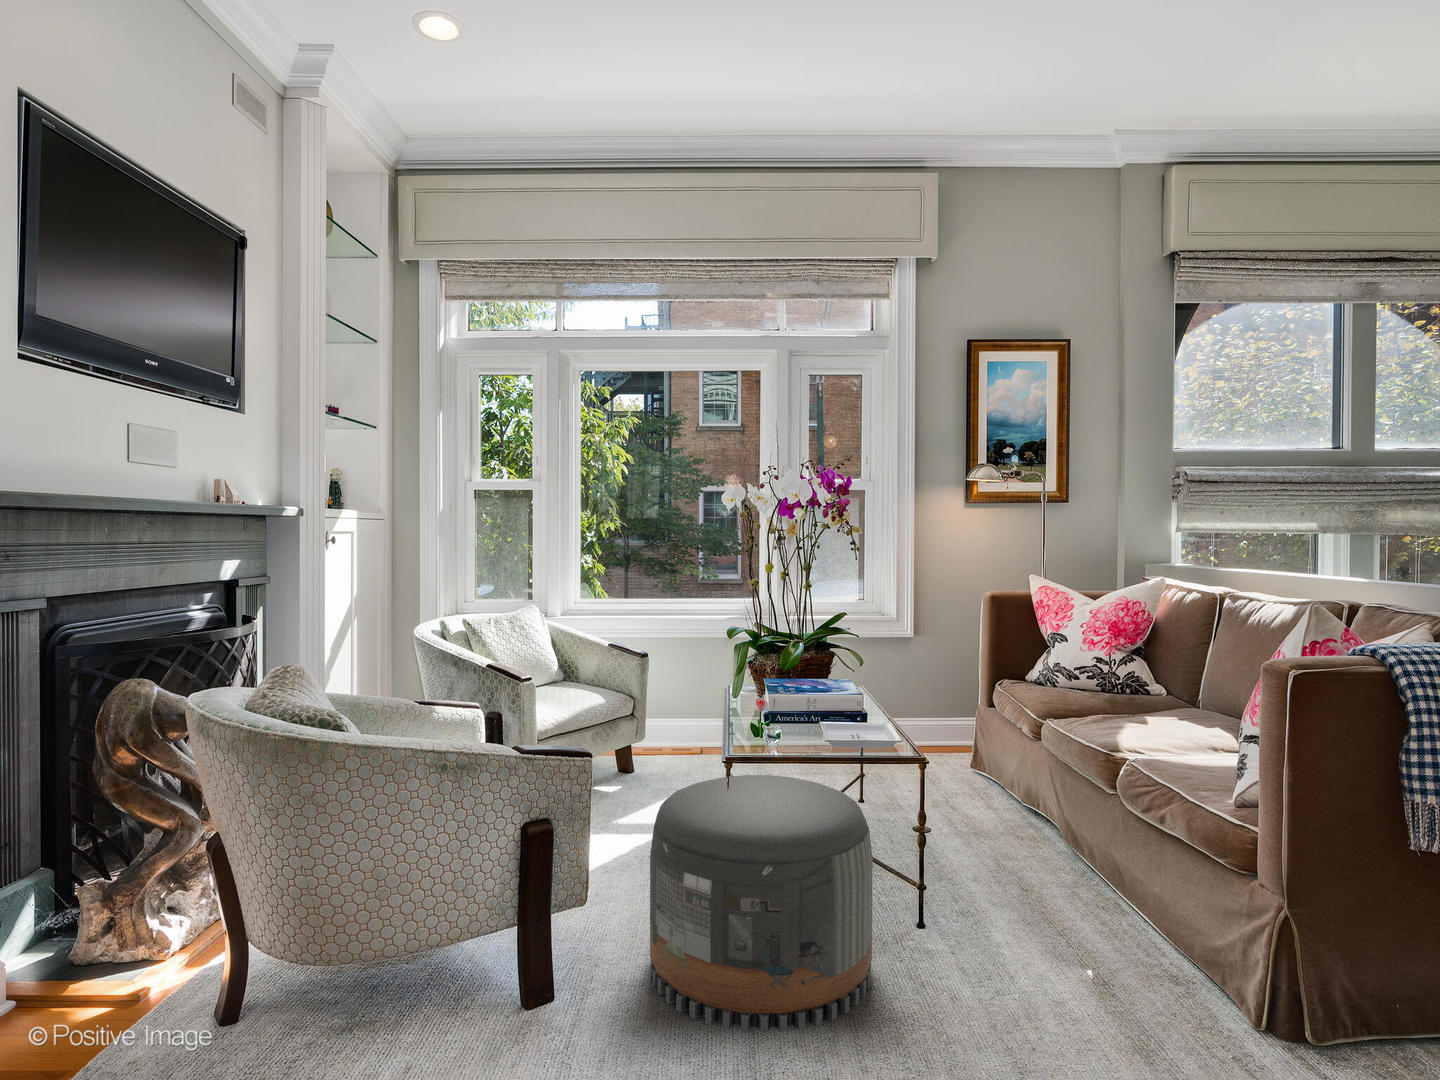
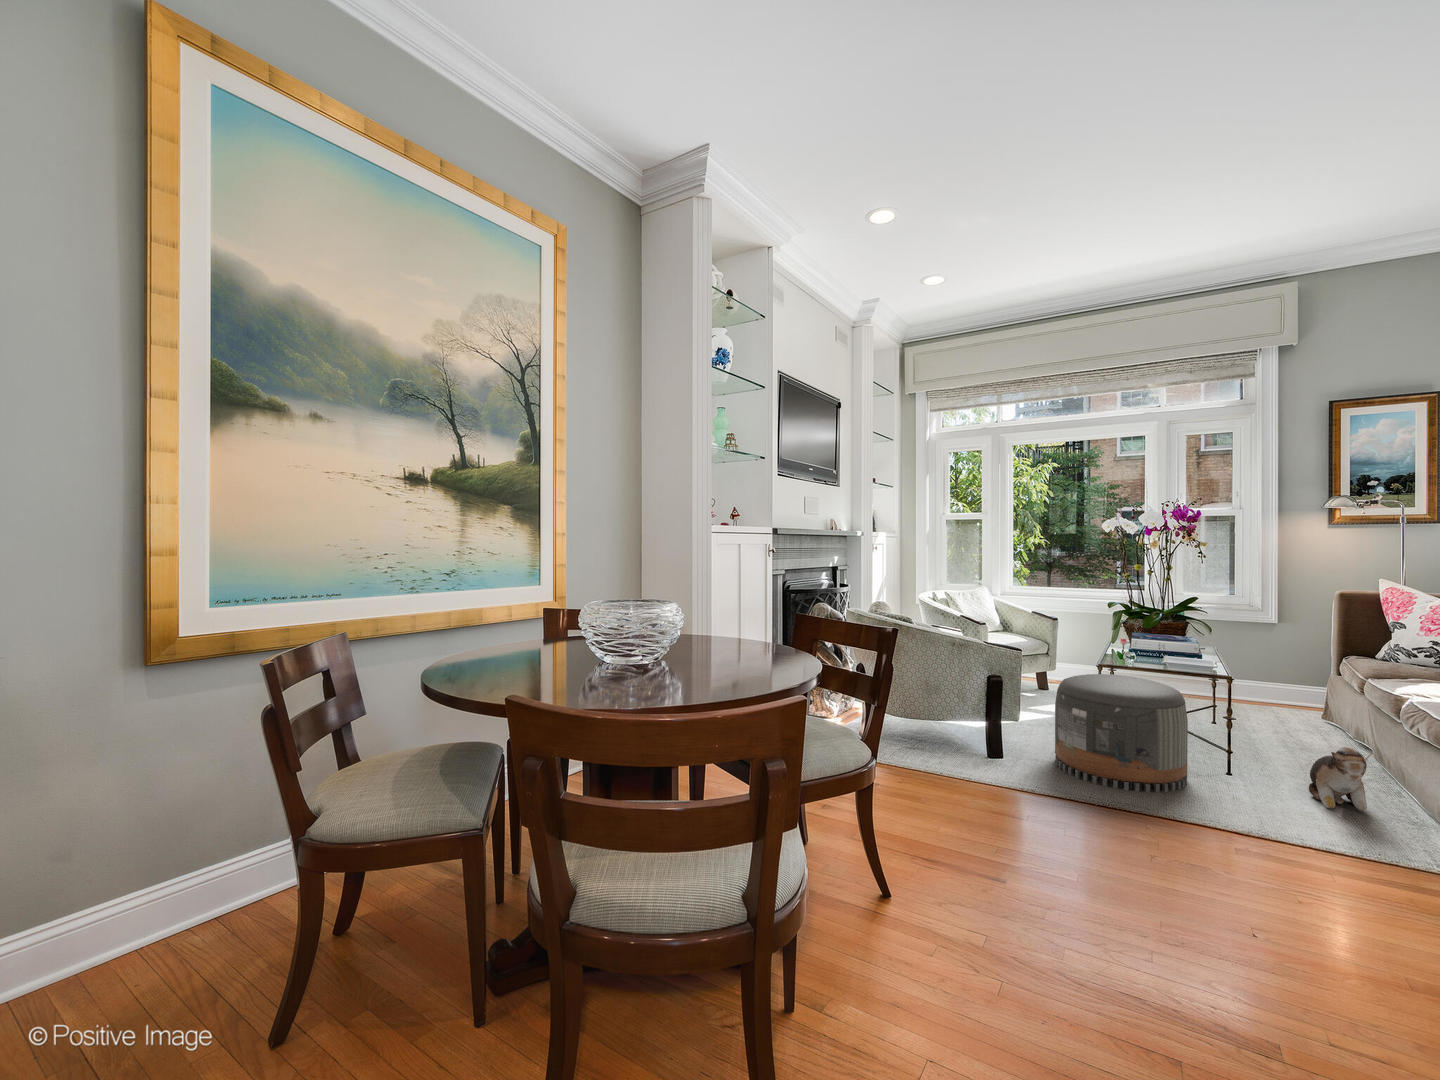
plush toy: none [1023,872,1136,980] -> present [1309,747,1371,811]

